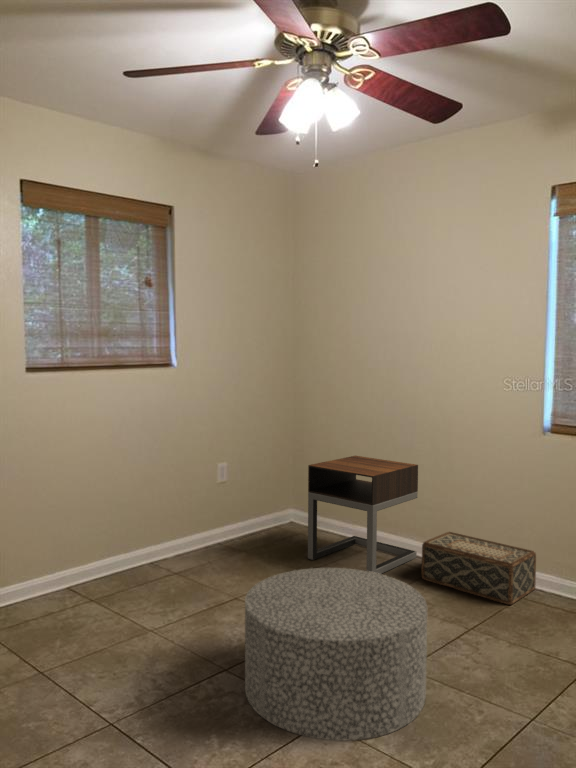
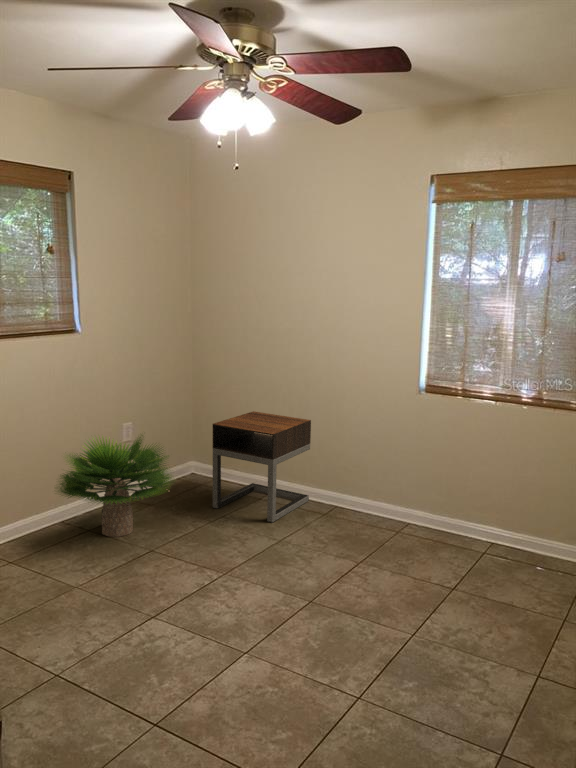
potted plant: none [136,467,268,582] -> present [58,435,171,537]
woven basket: present [422,532,536,605] -> none [315,478,410,539]
ottoman: present [245,568,427,741] -> none [174,522,330,668]

